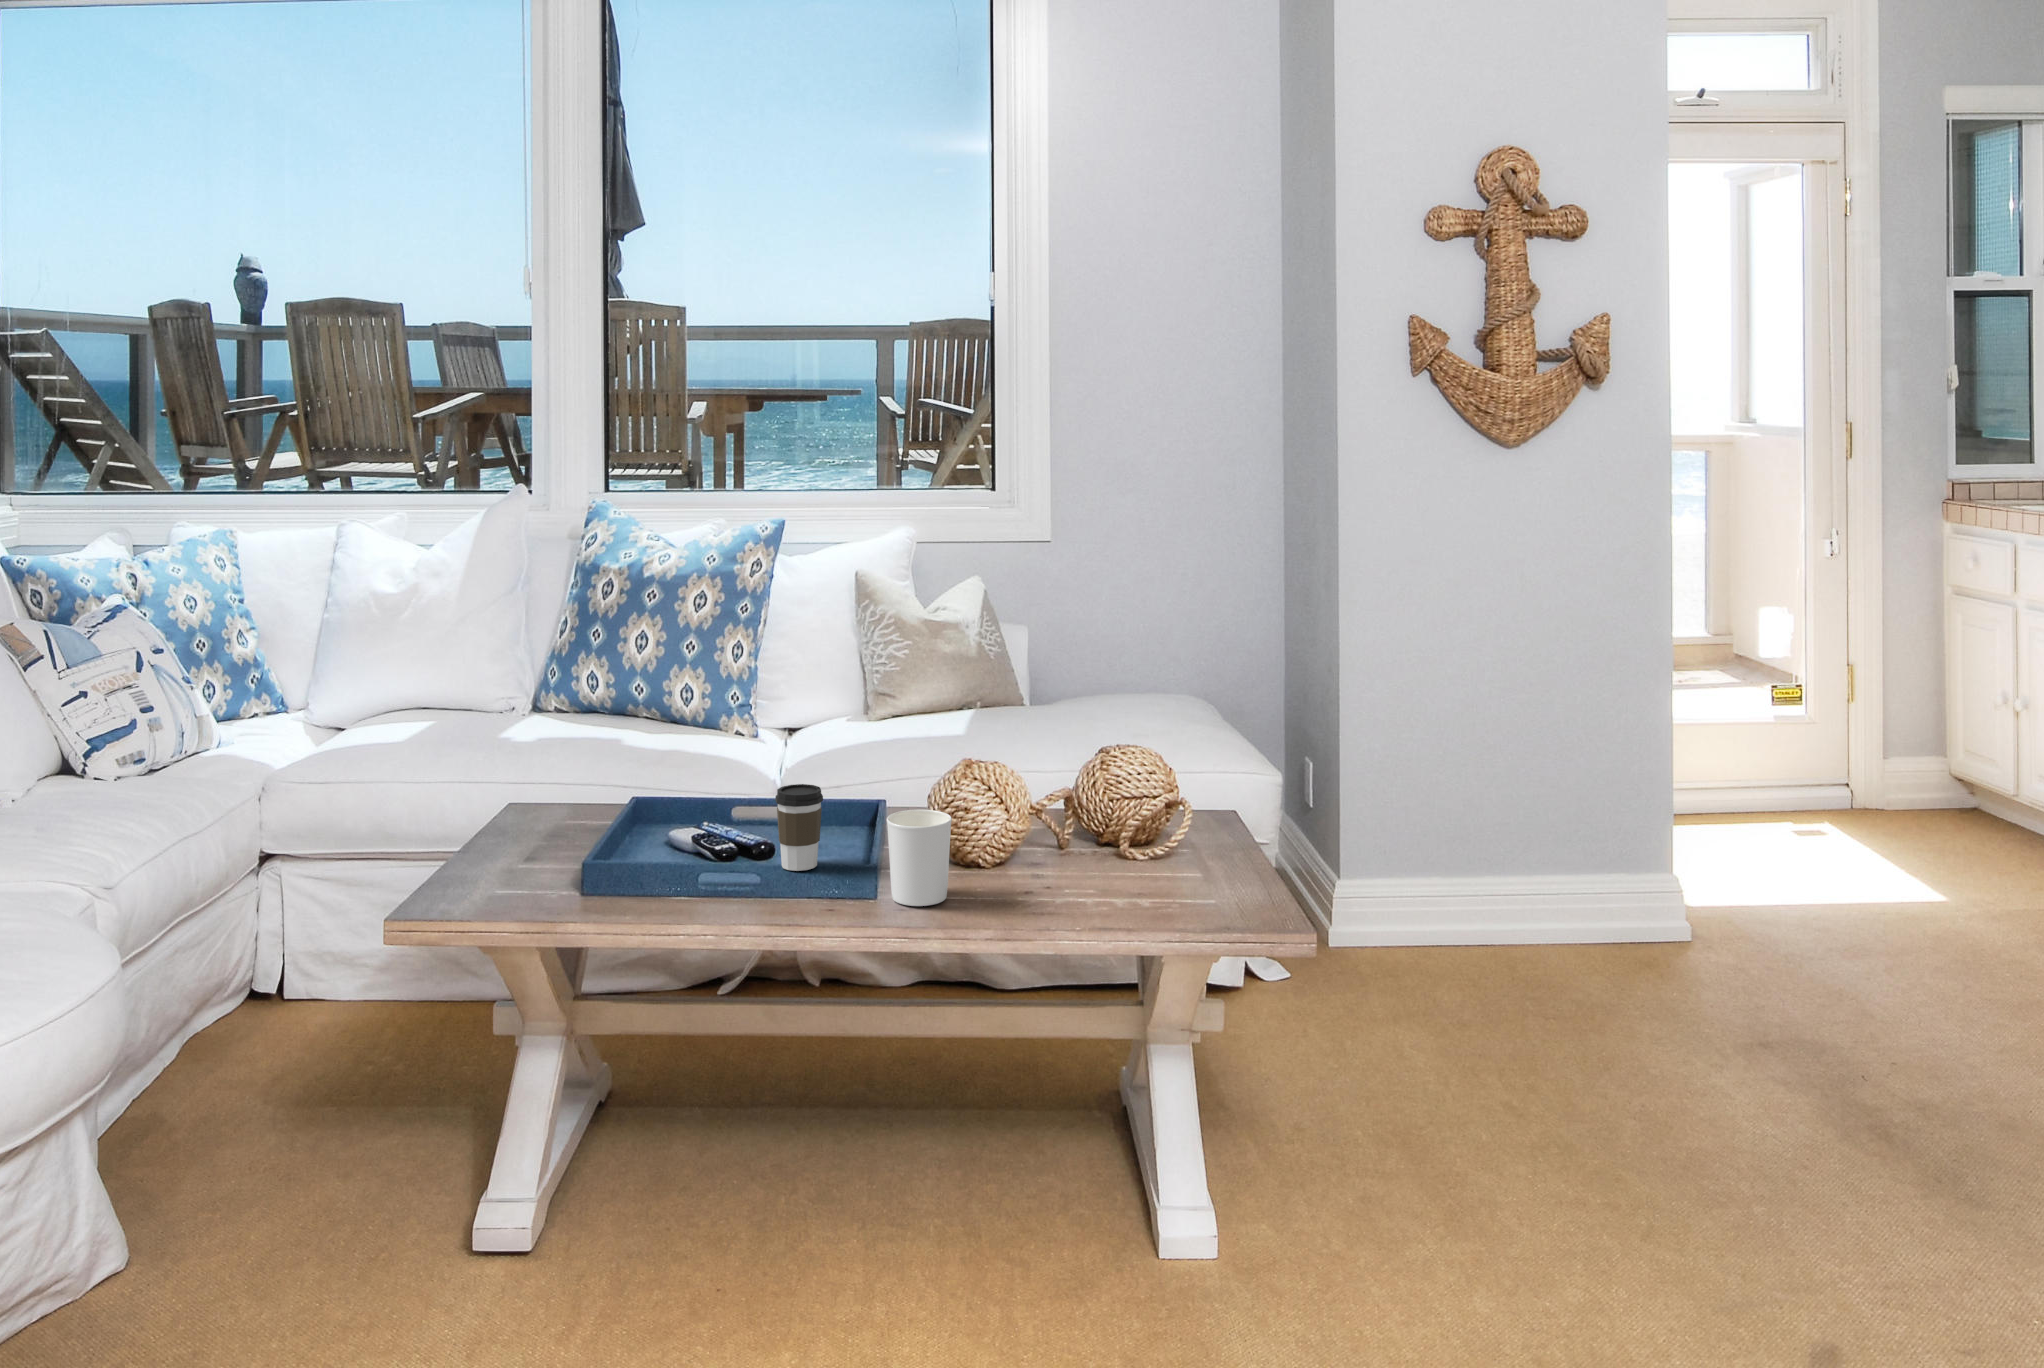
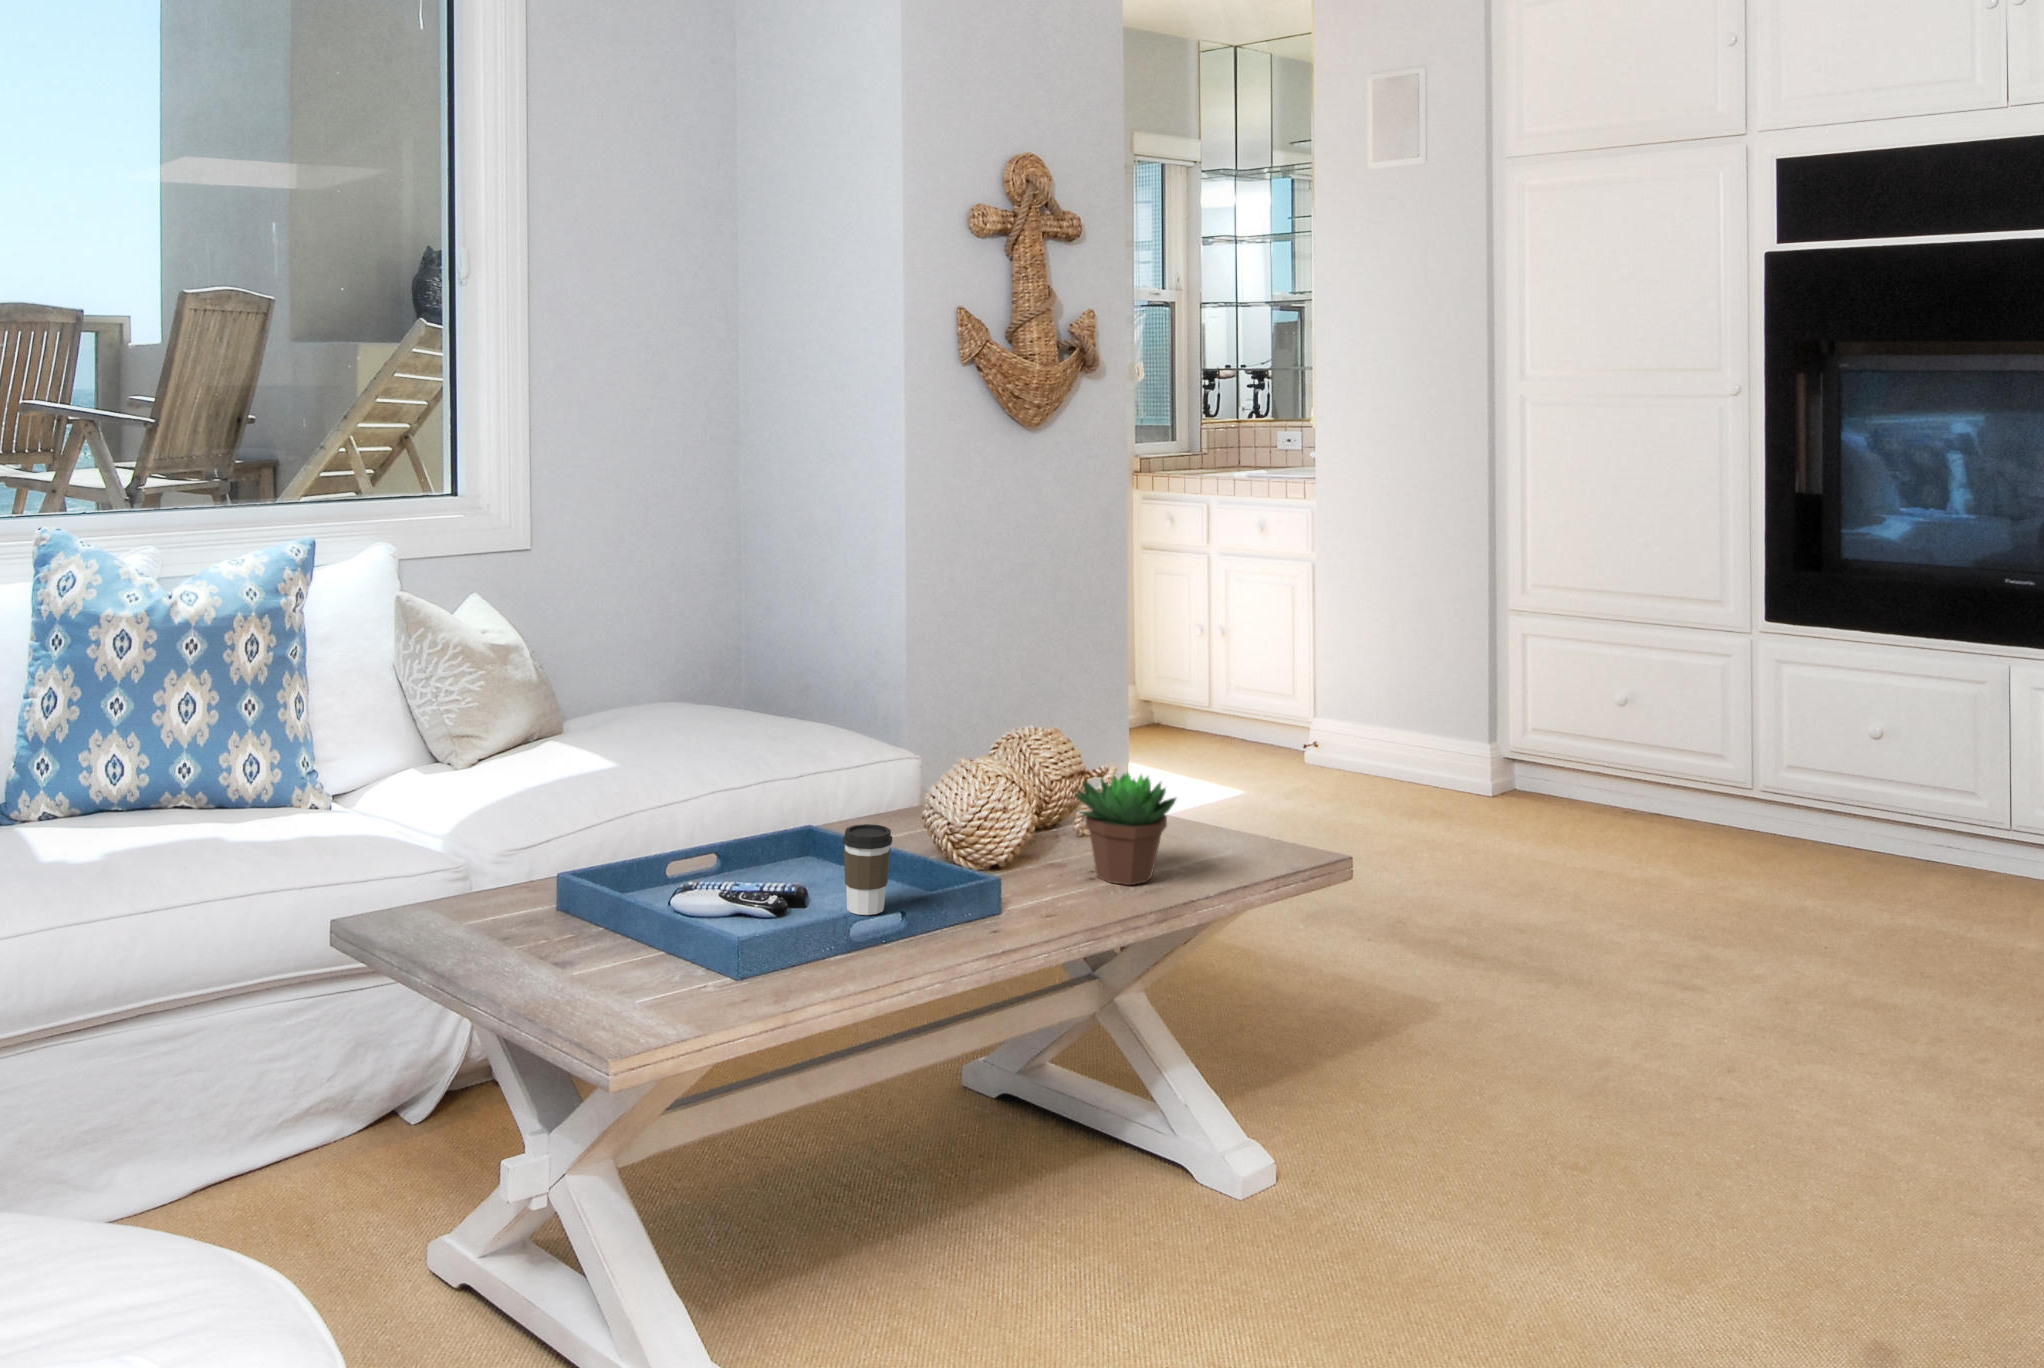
succulent plant: none [1048,781,1160,906] -> present [1075,773,1176,885]
candle holder: present [887,810,952,906] -> none [985,826,1048,920]

